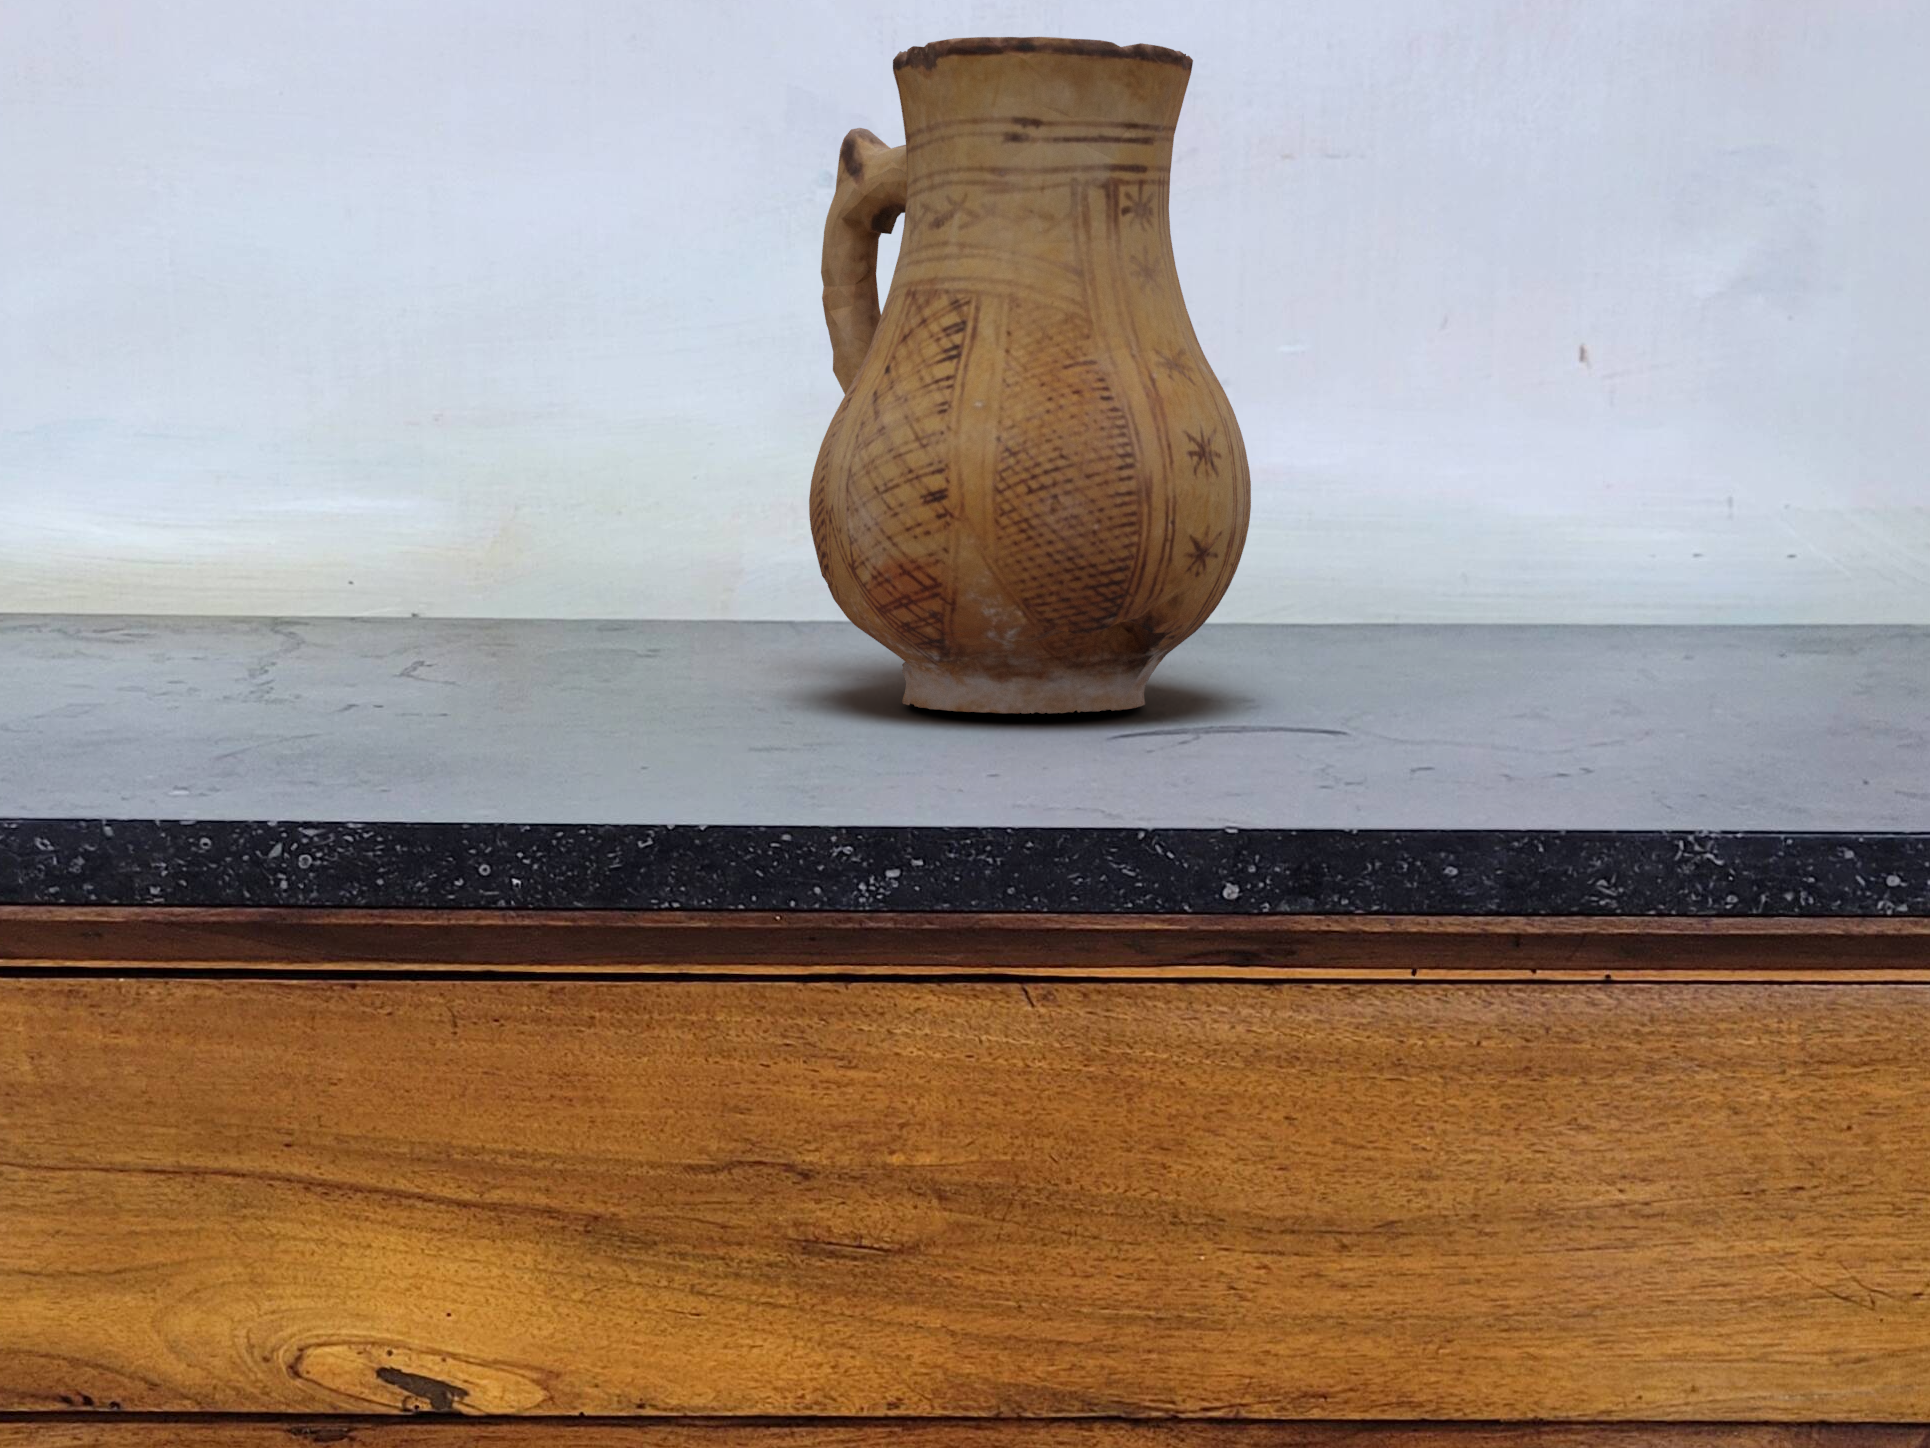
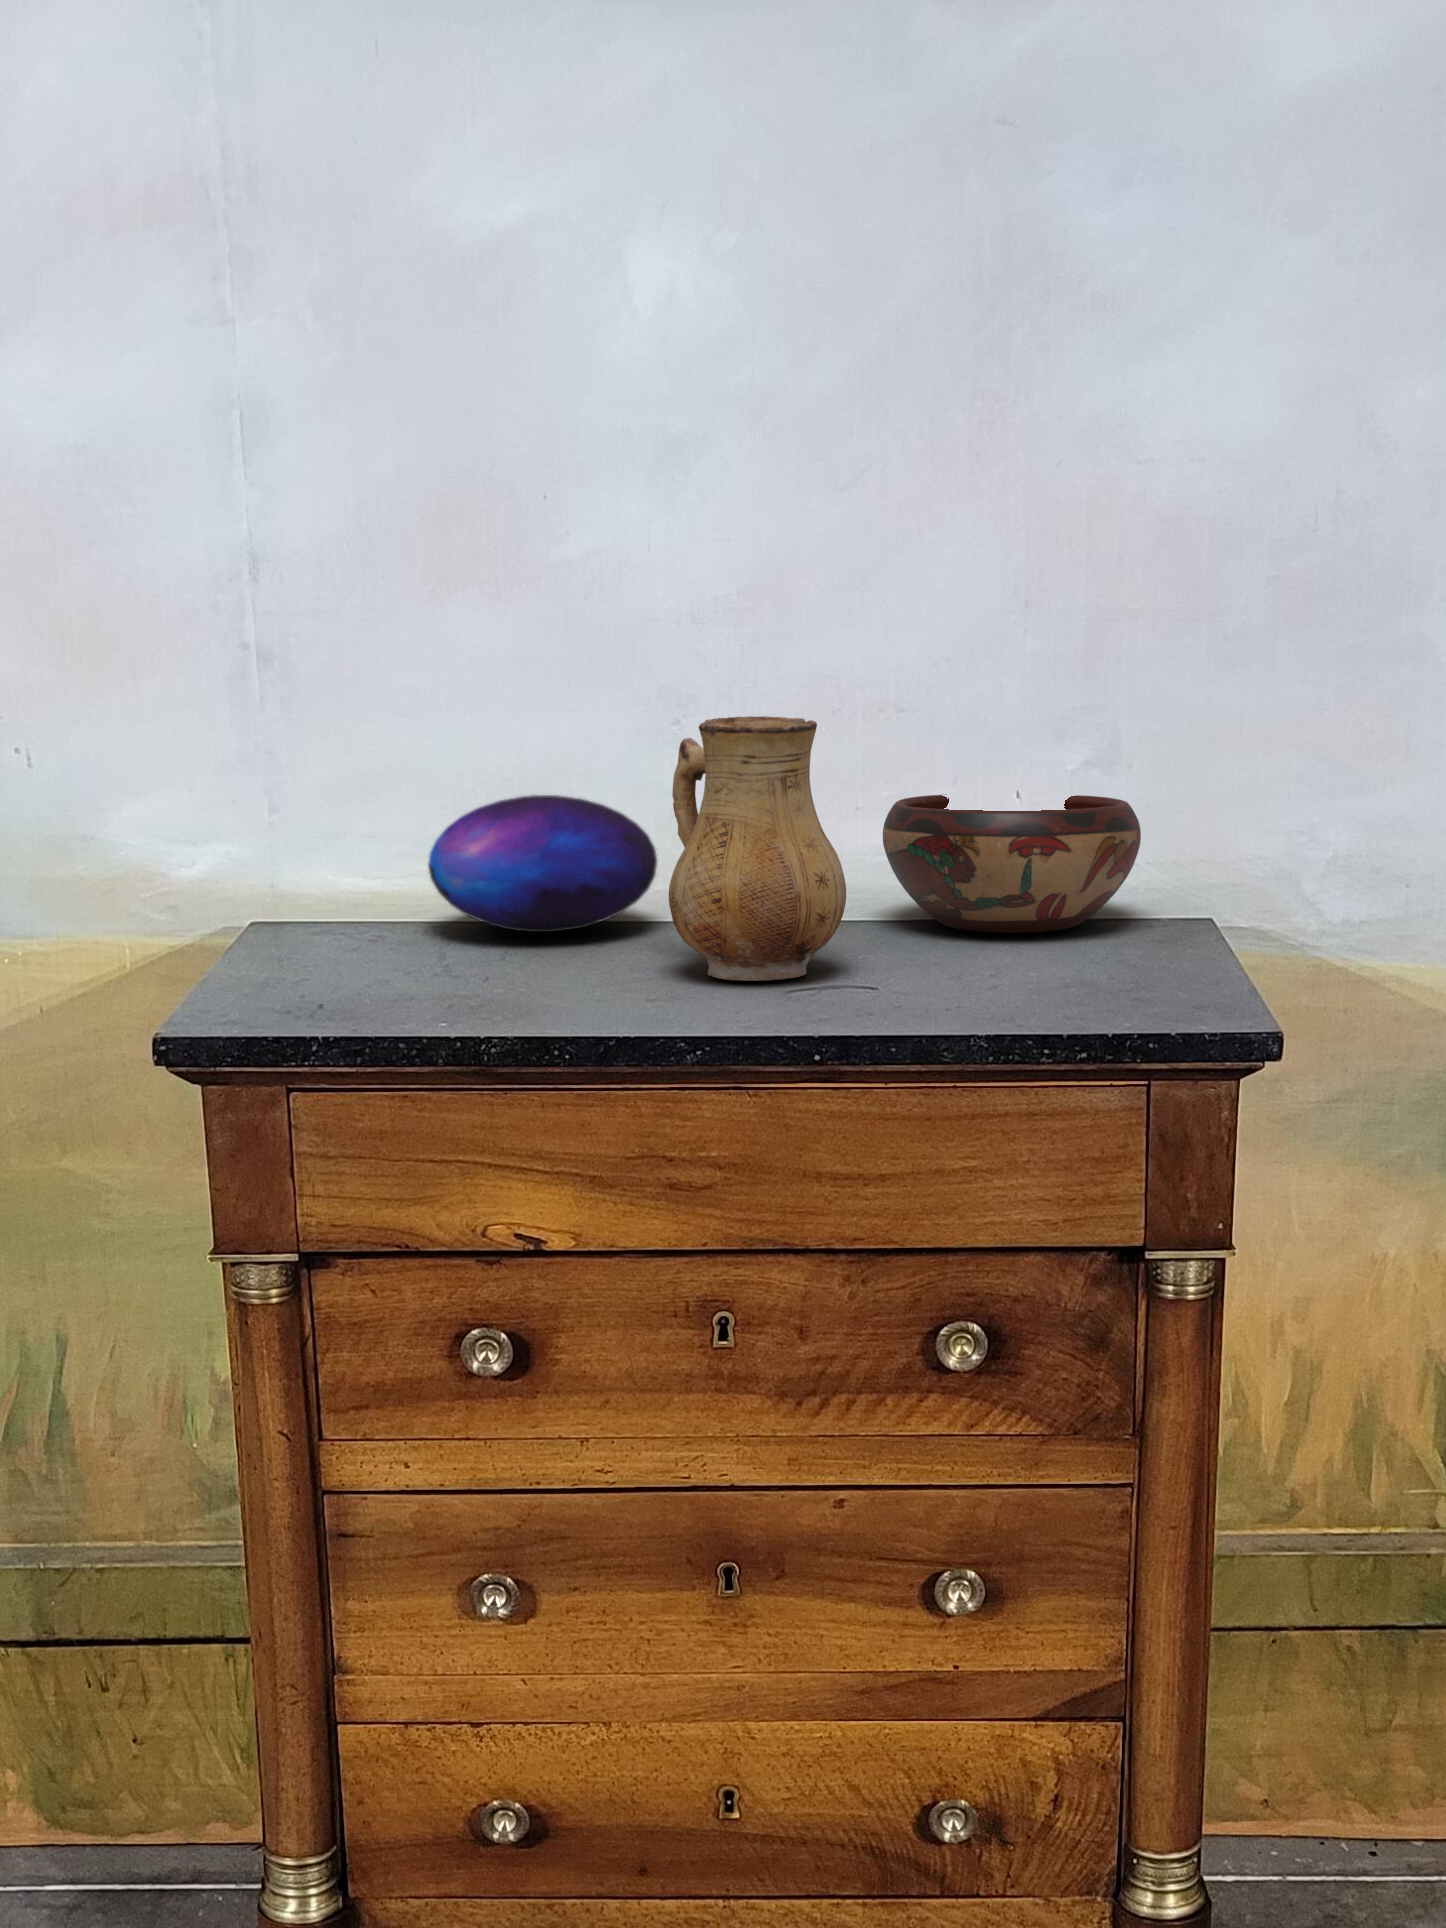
decorative orb: none [271,331,782,636] -> present [428,795,657,932]
decorative bowl: none [1278,351,1859,647] -> present [883,795,1141,933]

